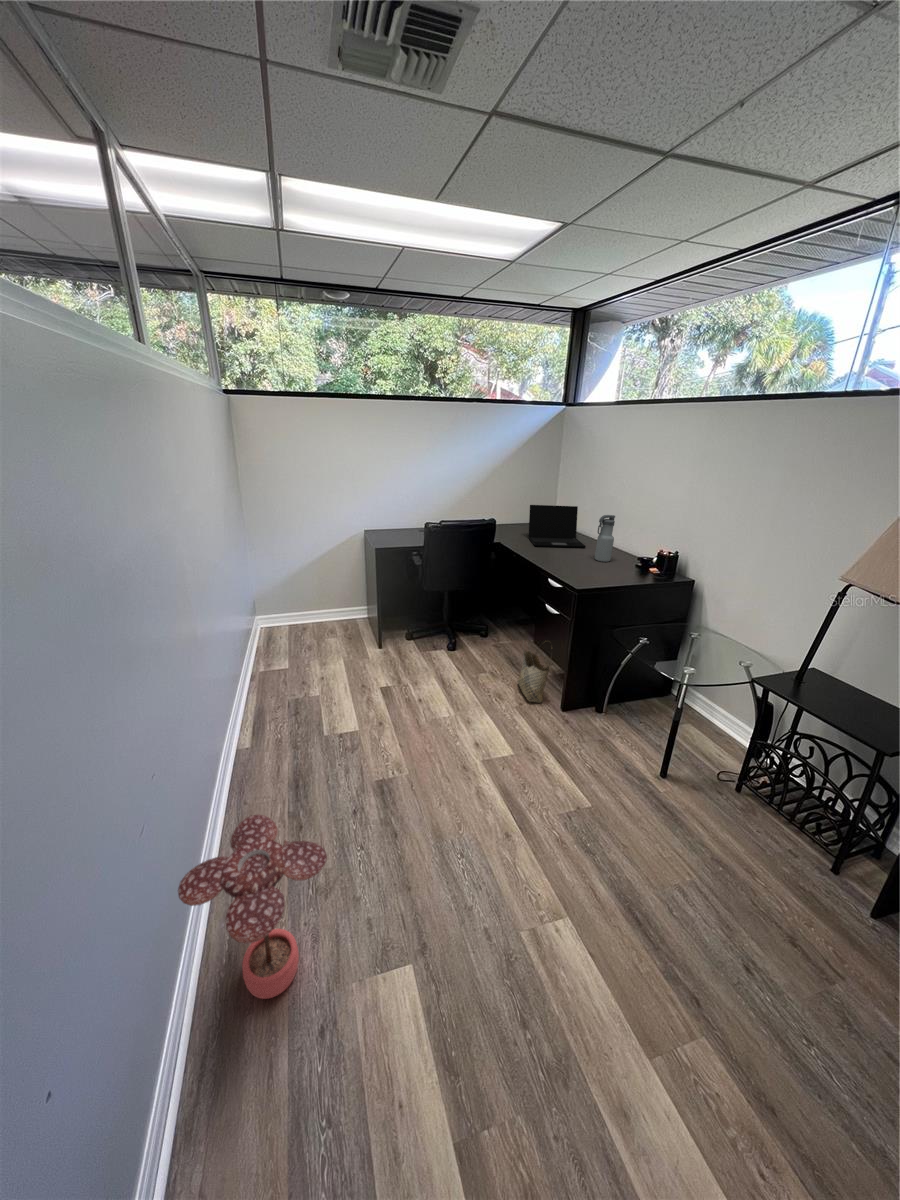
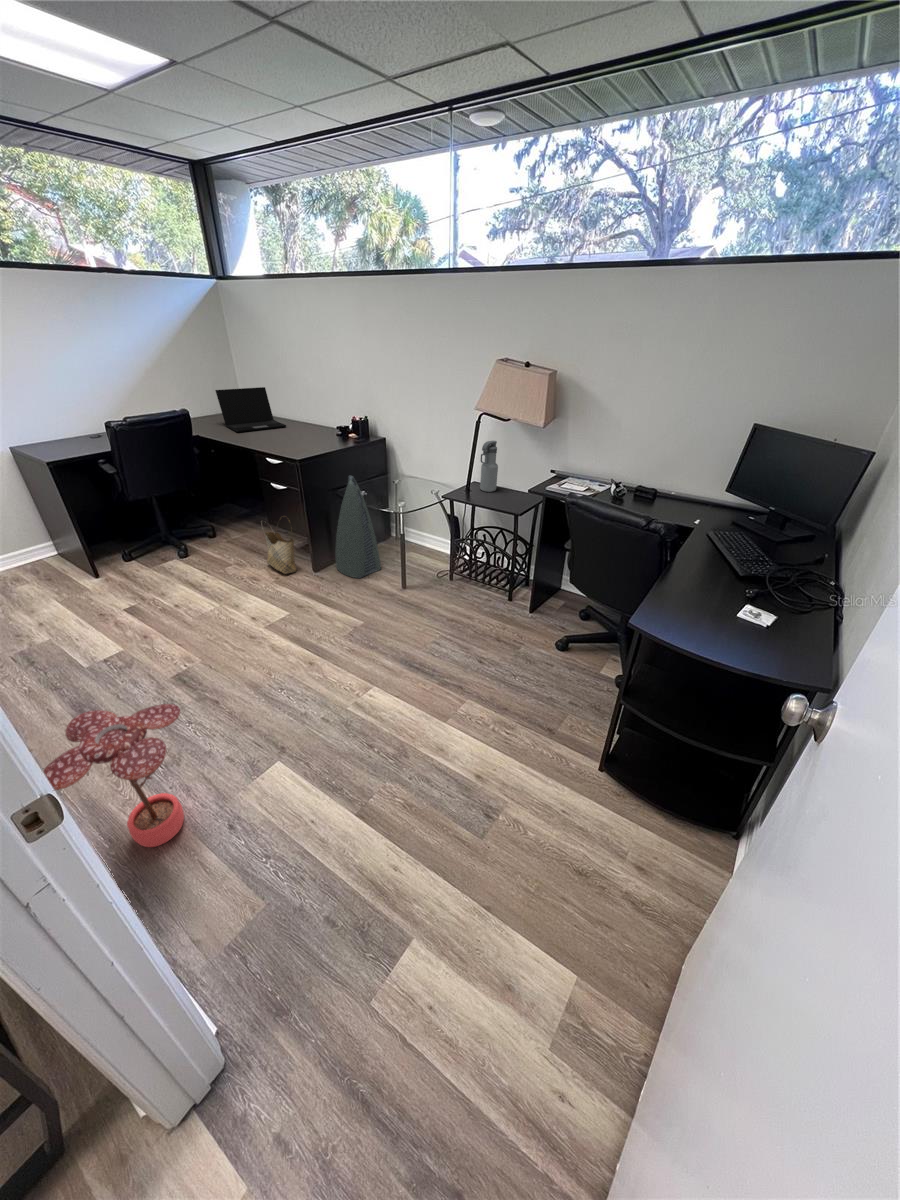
water bottle: present [594,515,615,562] -> present [480,441,498,492]
air purifier: none [587,619,646,740] -> present [335,476,381,578]

